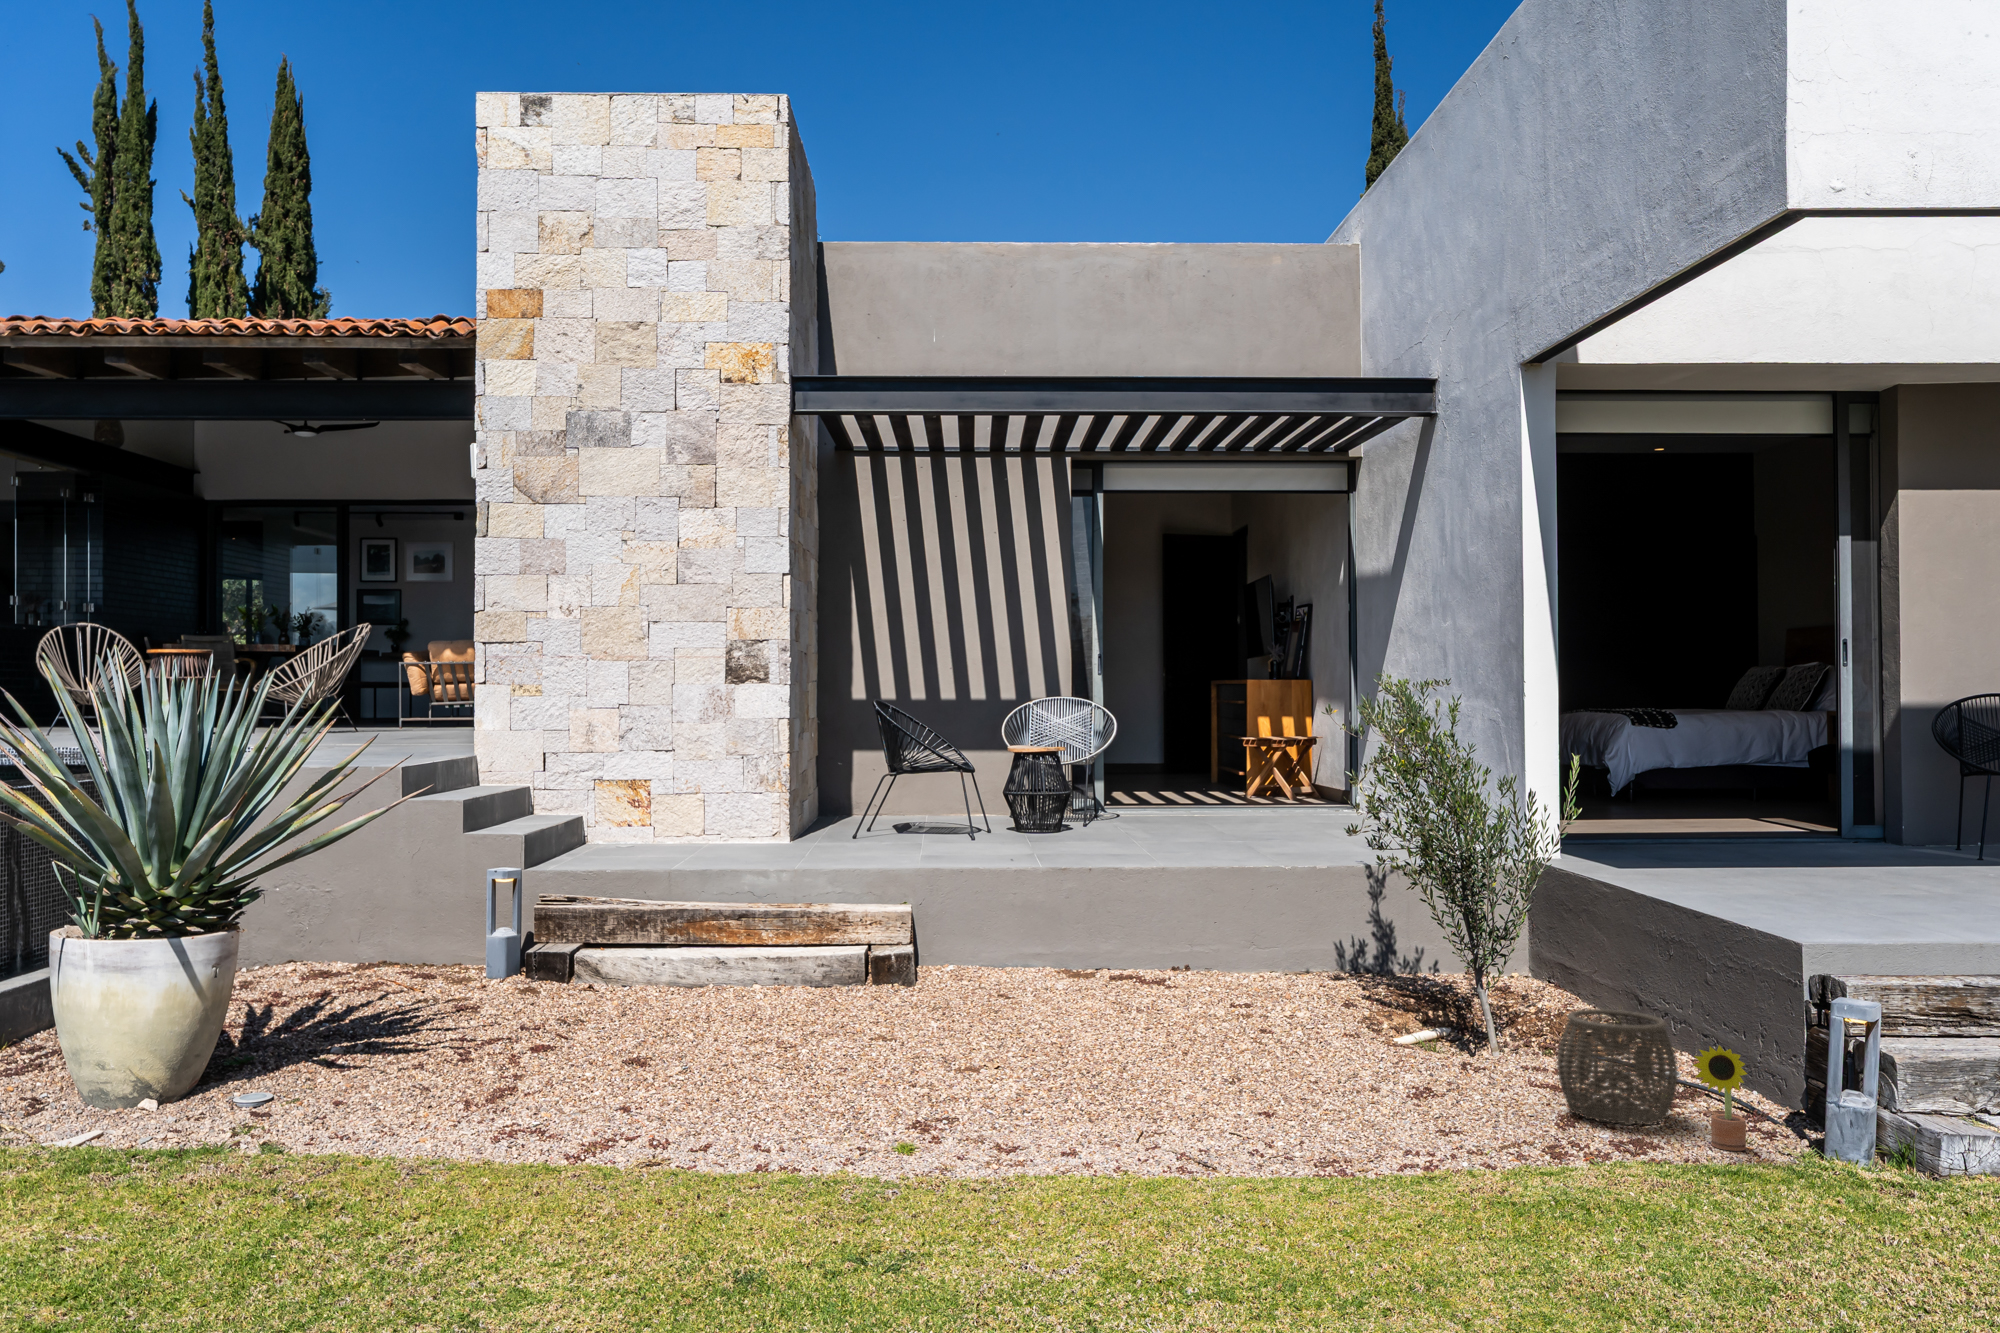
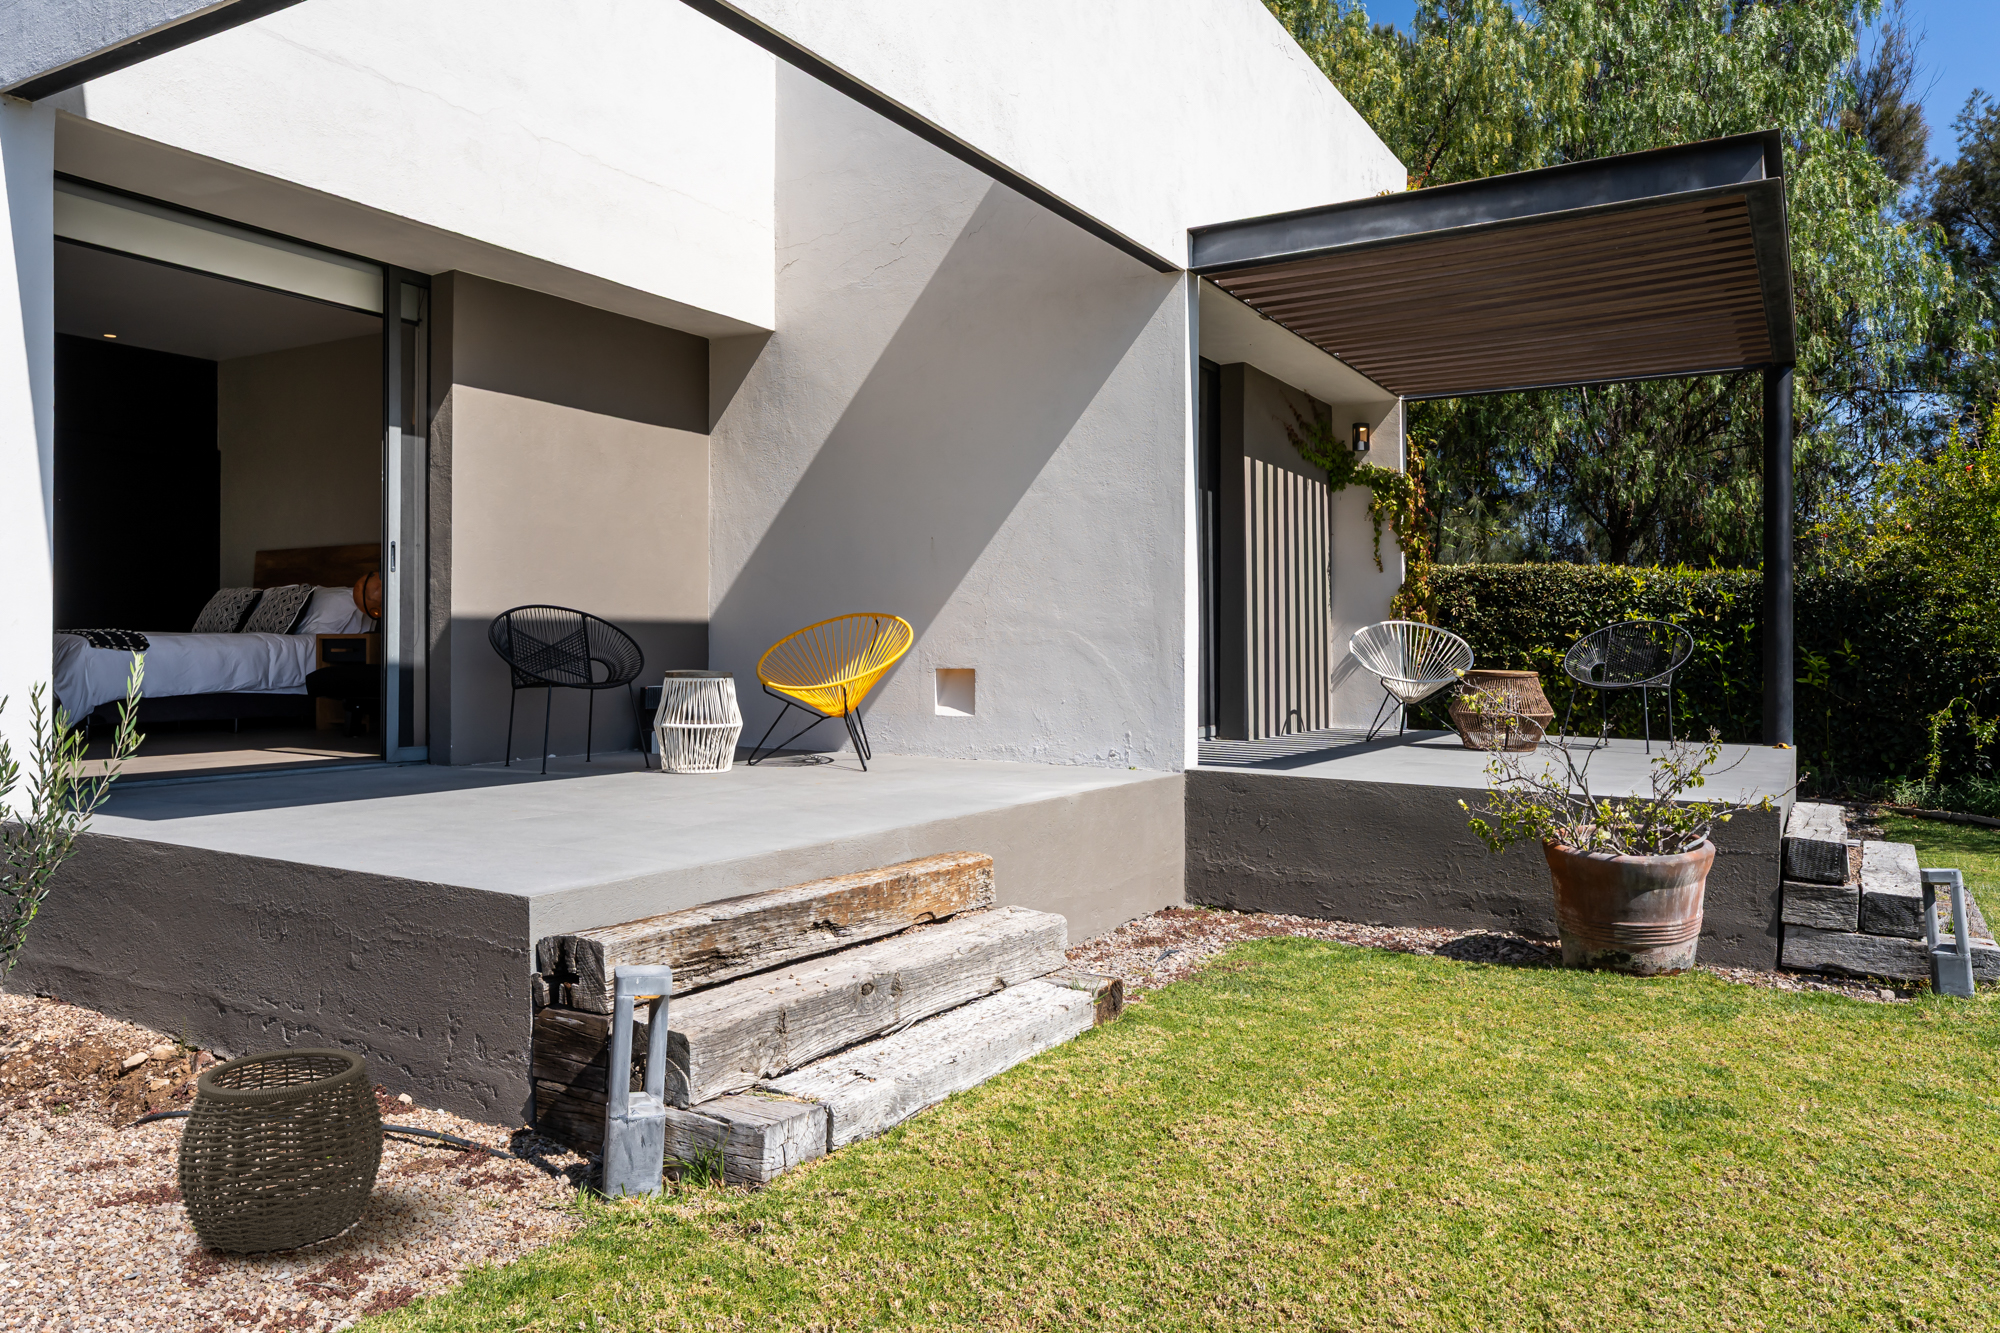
decorative plant: present [1692,1045,1747,1151] -> none [439,1083,525,1237]

